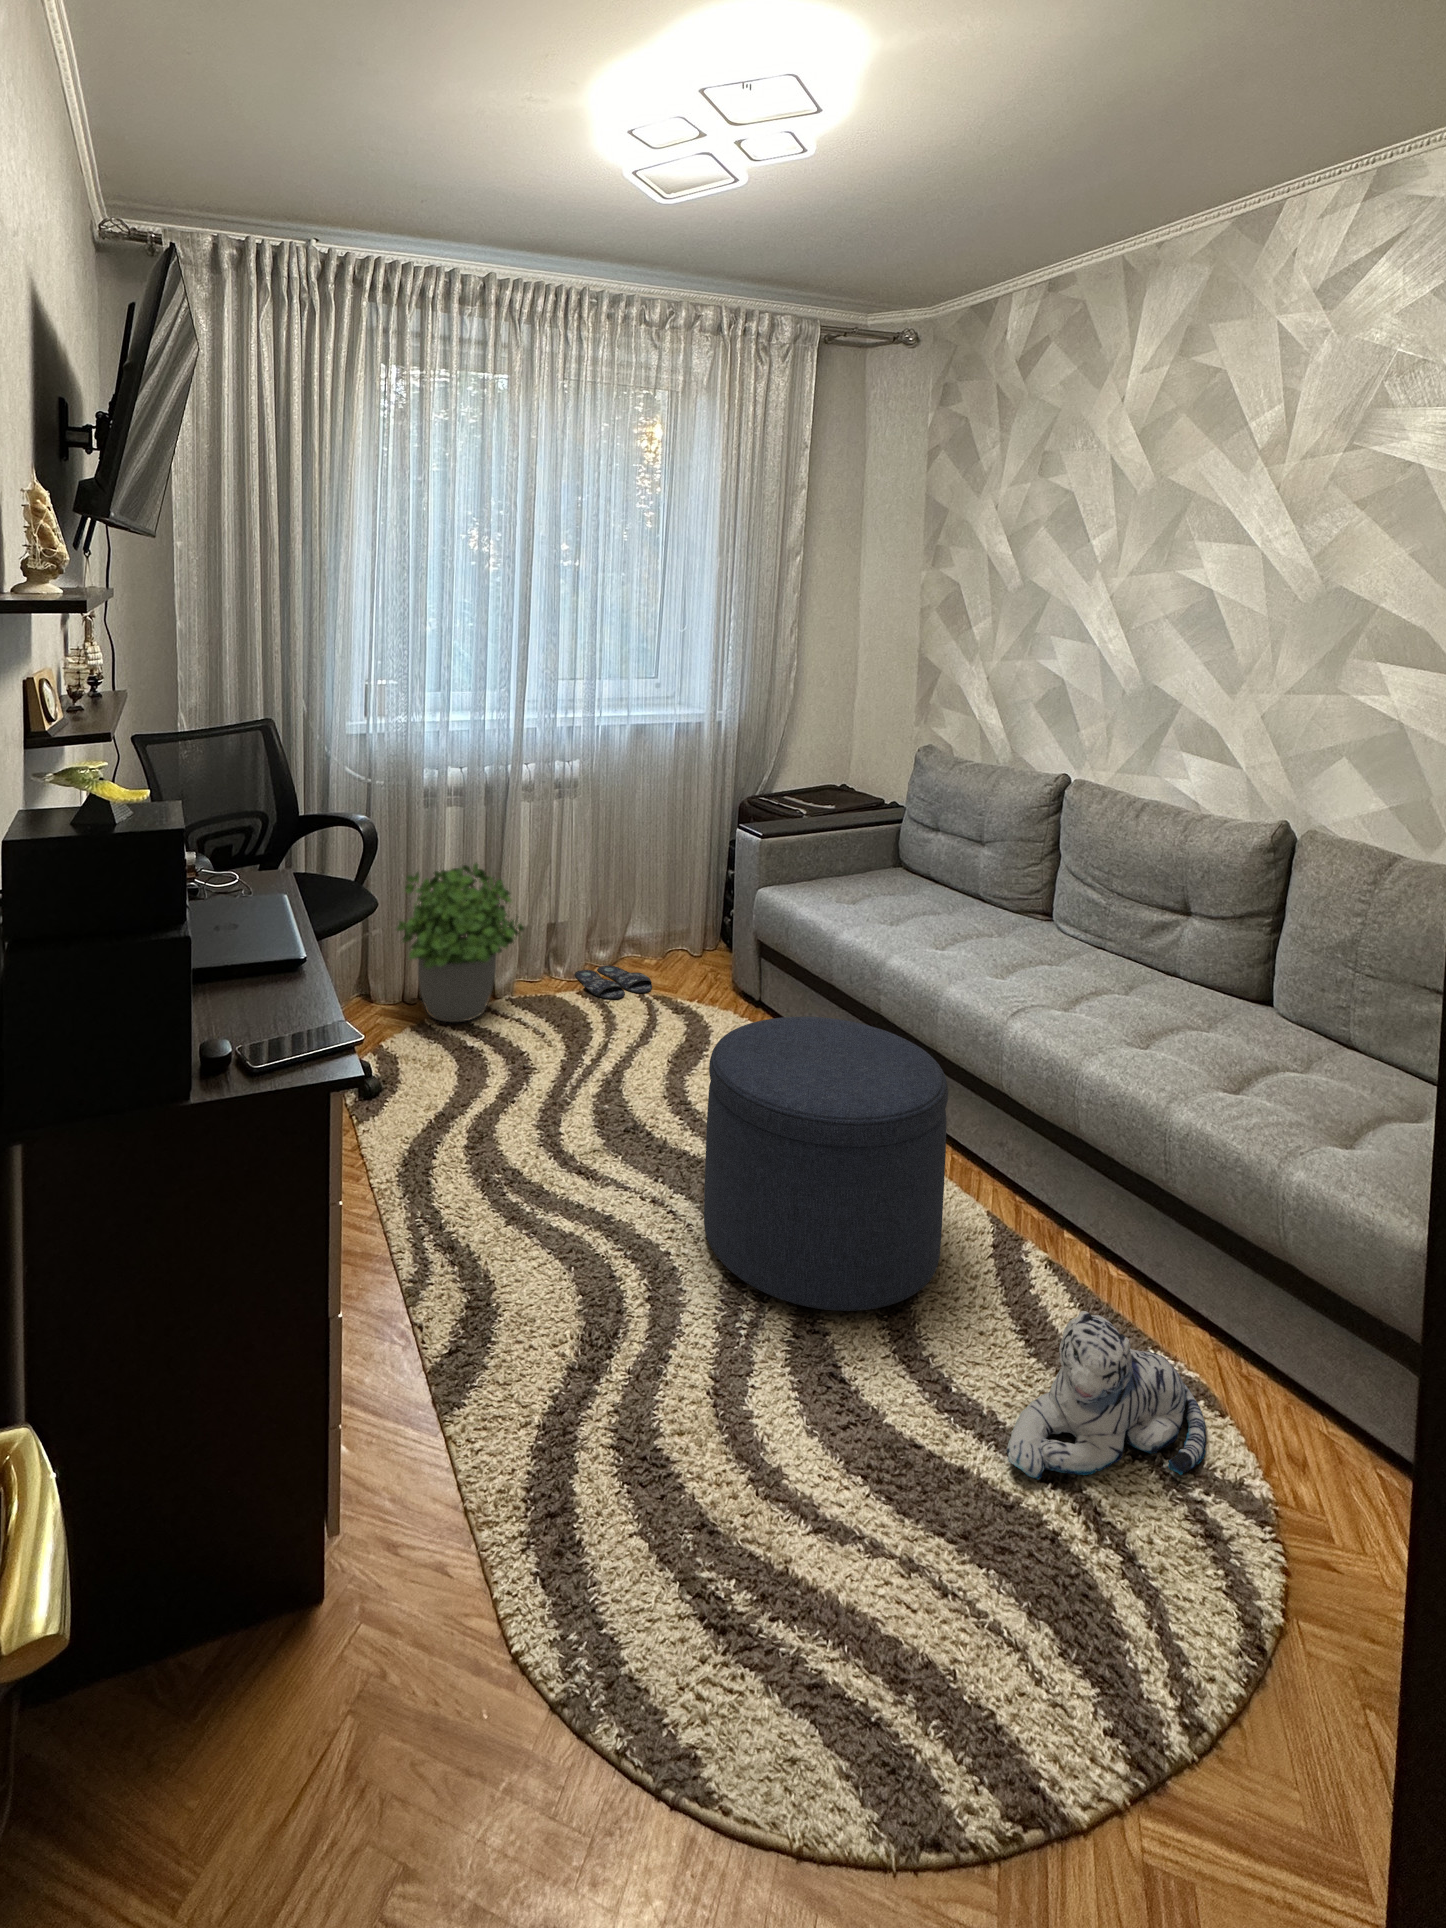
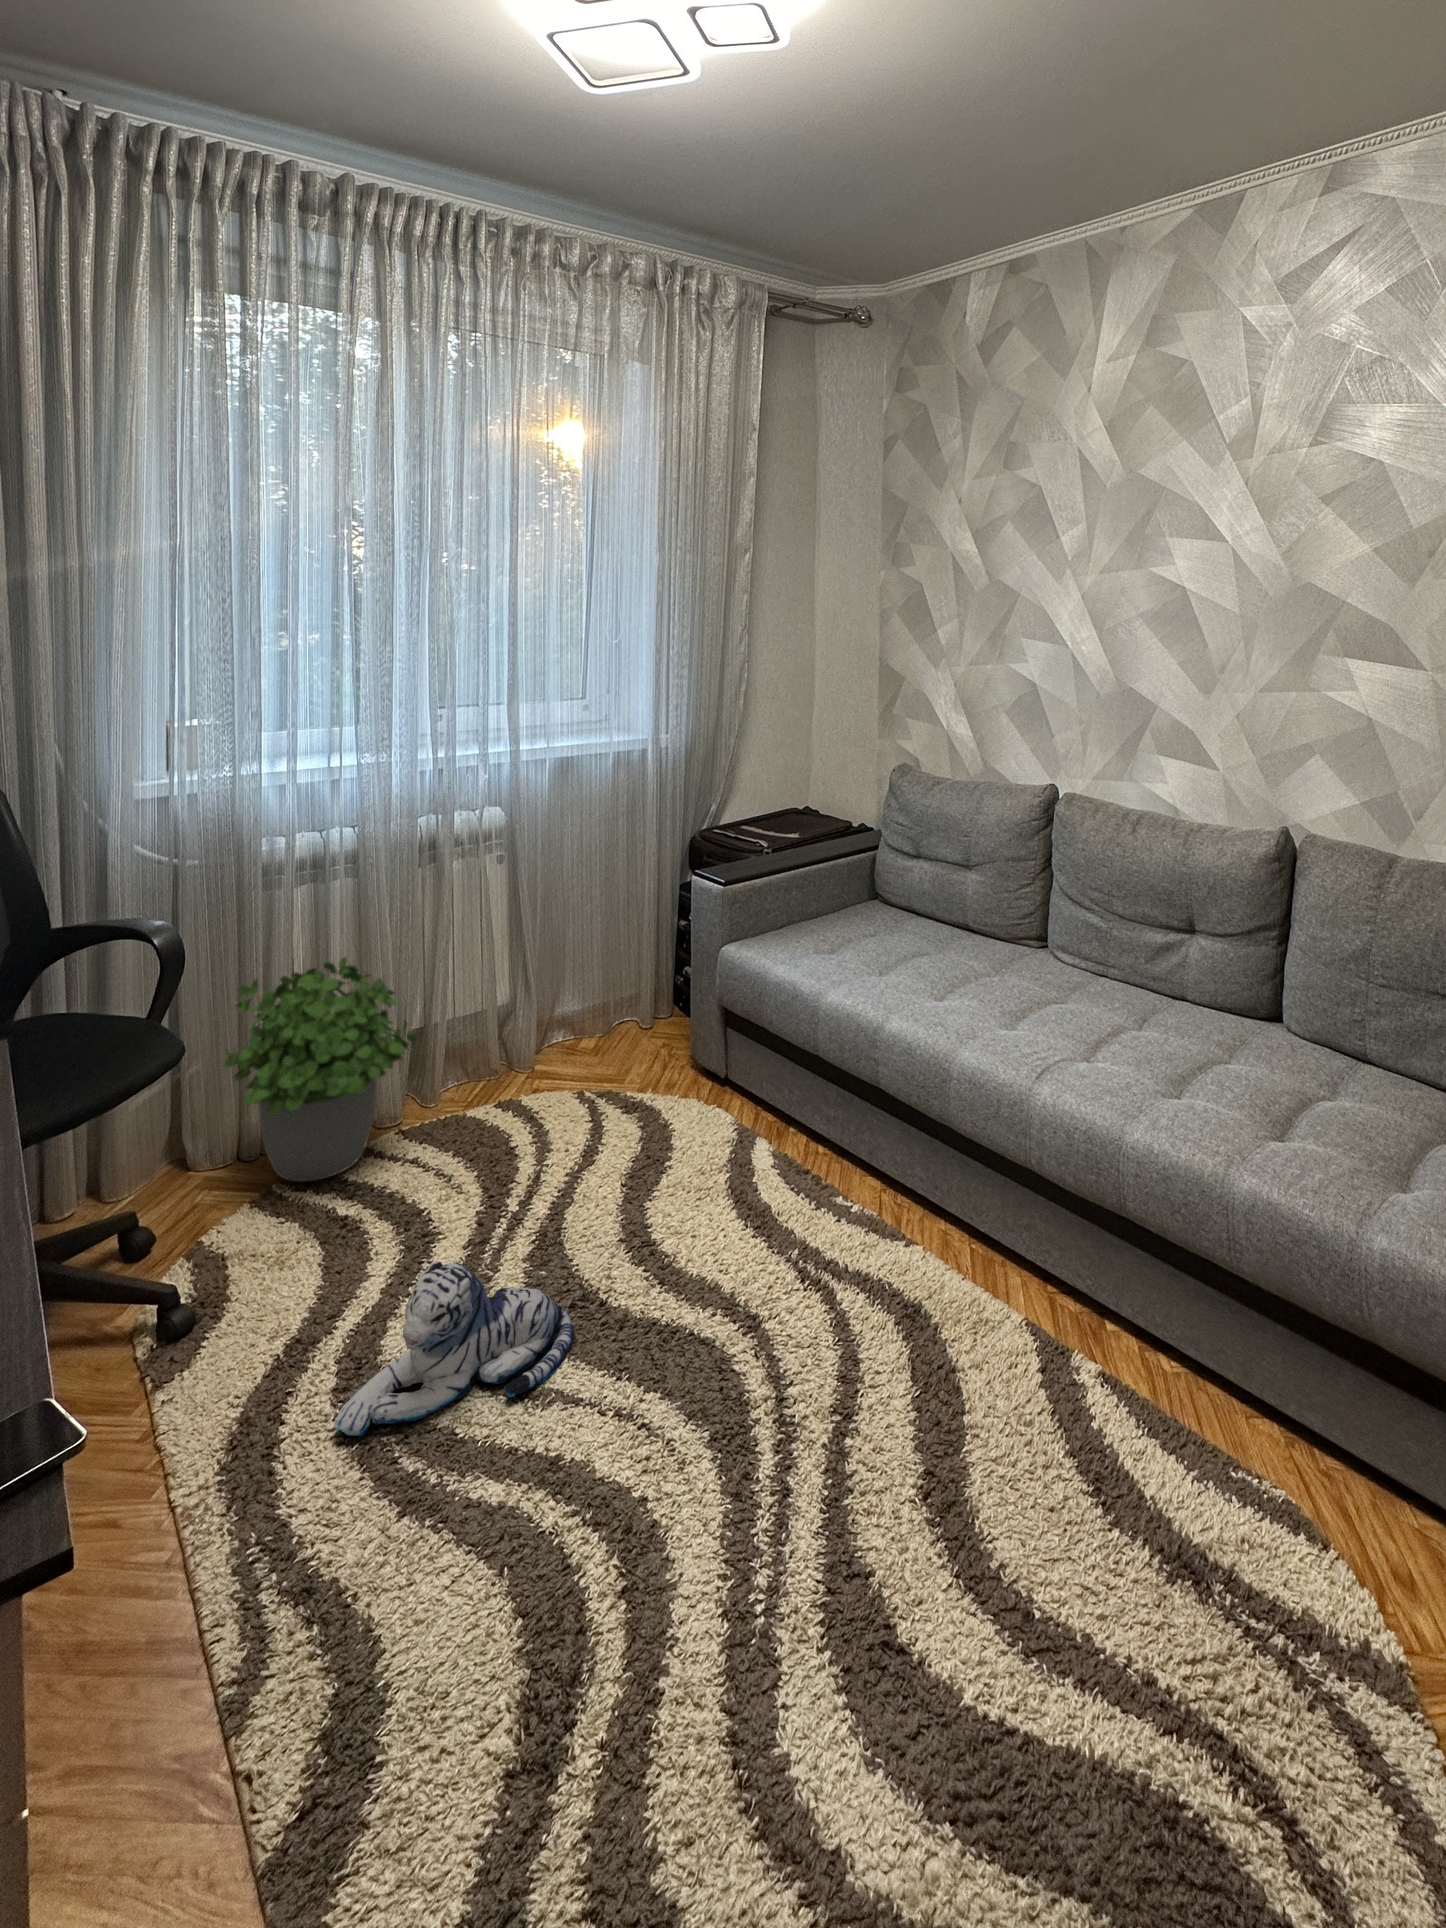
slippers: present [575,965,652,999] -> none [487,1060,590,1108]
ottoman: present [704,1017,948,1311] -> none [690,1124,994,1540]
plush toy: present [1007,1311,1206,1480] -> present [334,1261,575,1436]

